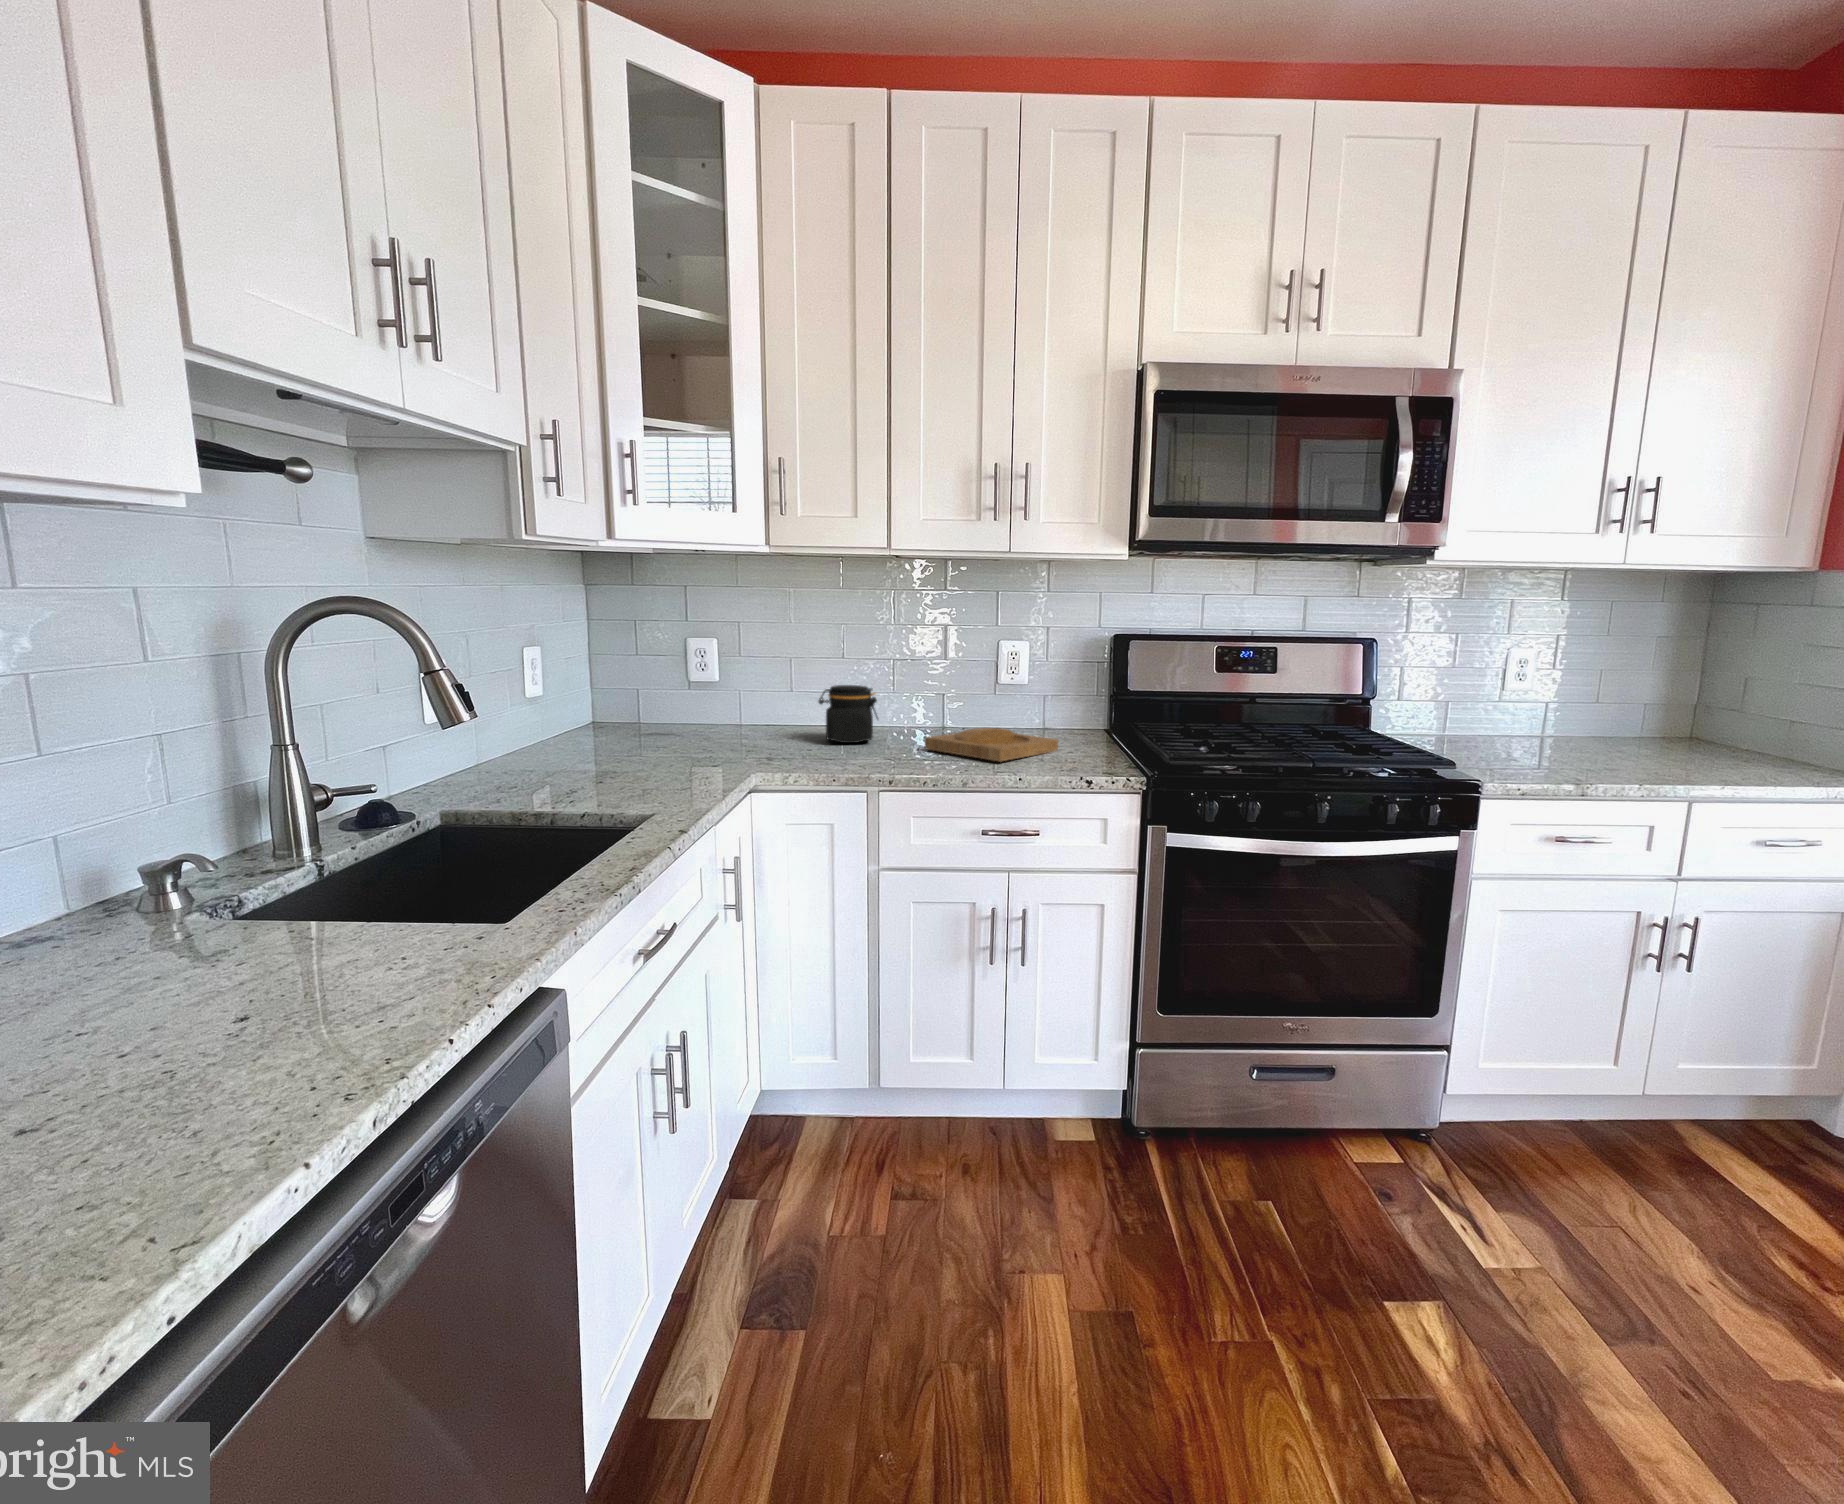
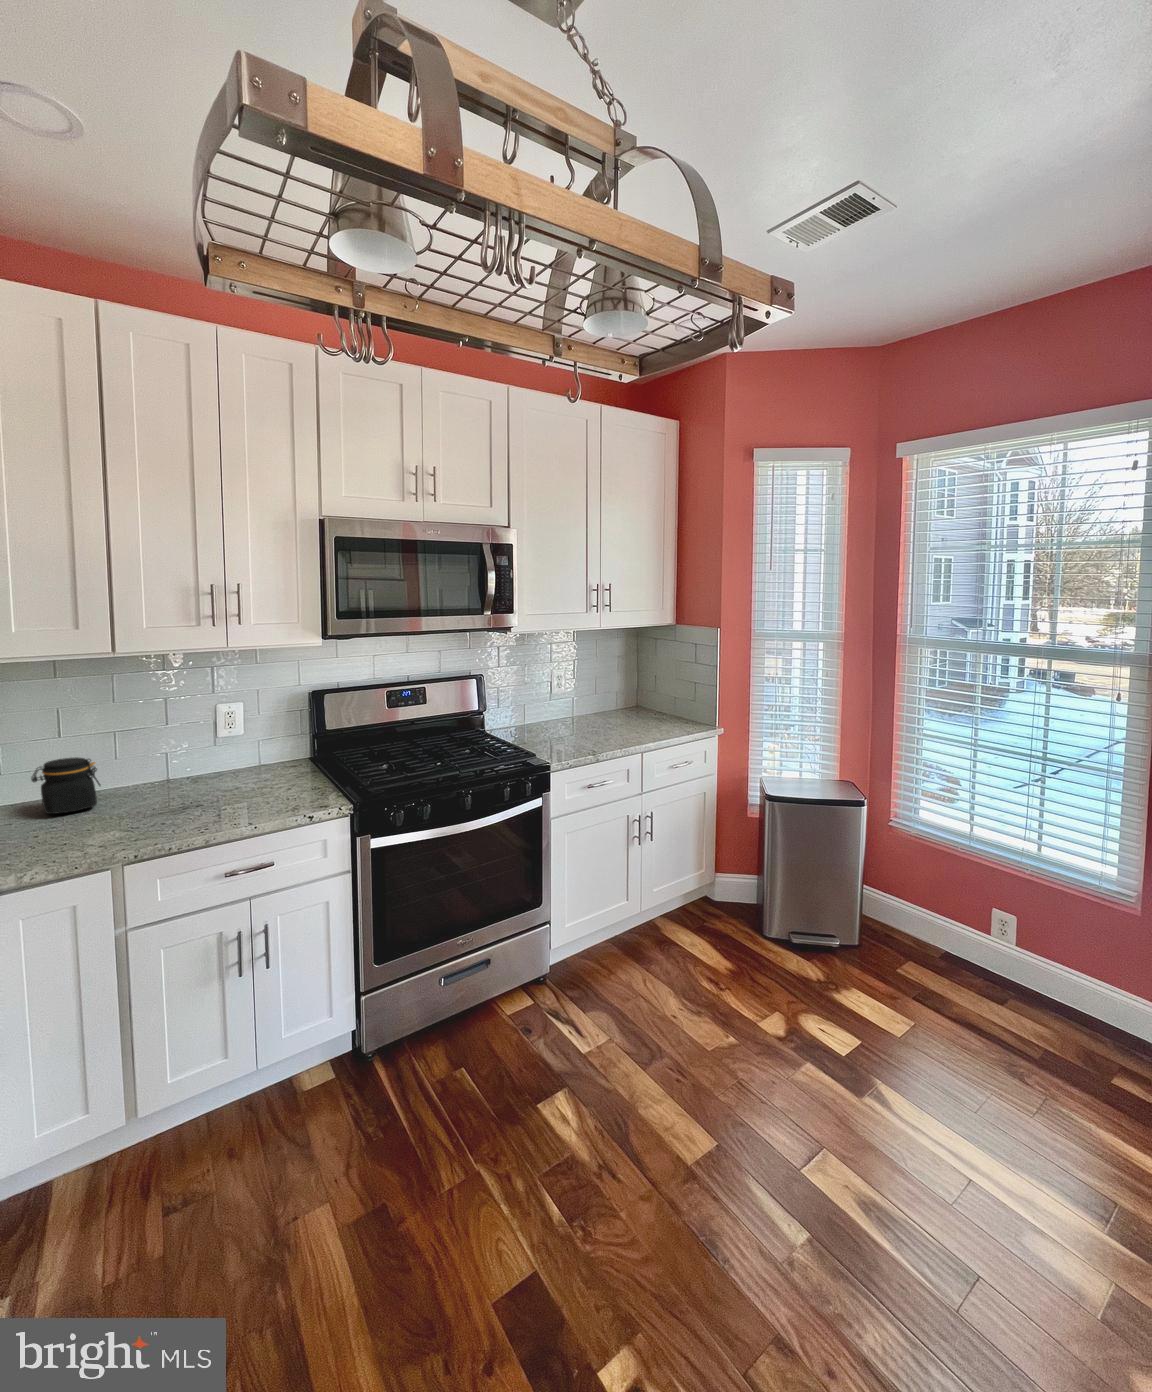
tray: present [925,728,1058,761] -> none [153,776,274,810]

